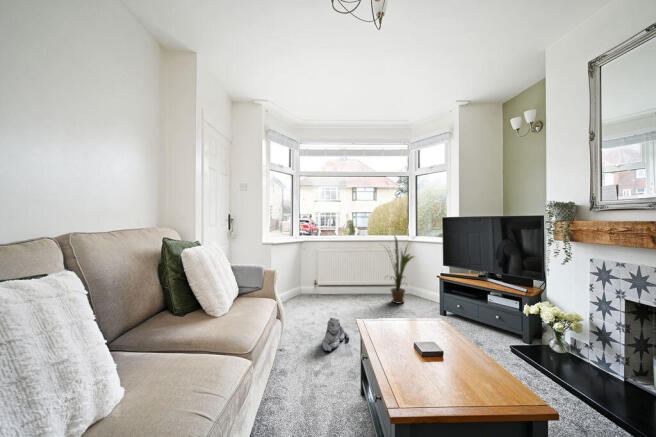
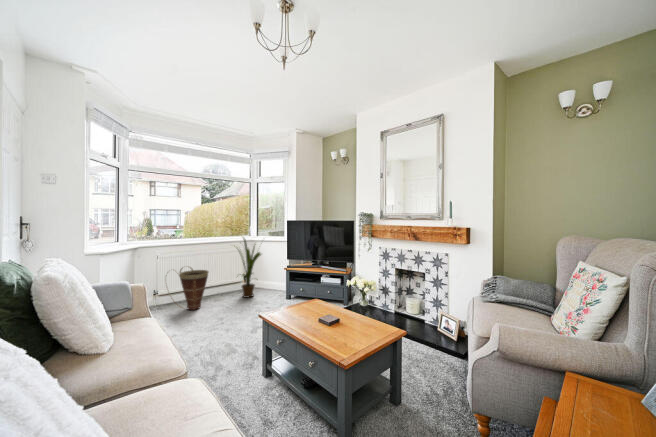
basket: none [321,262,356,304] -> present [177,267,208,310]
plush toy: present [322,318,349,351] -> none [199,323,225,358]

